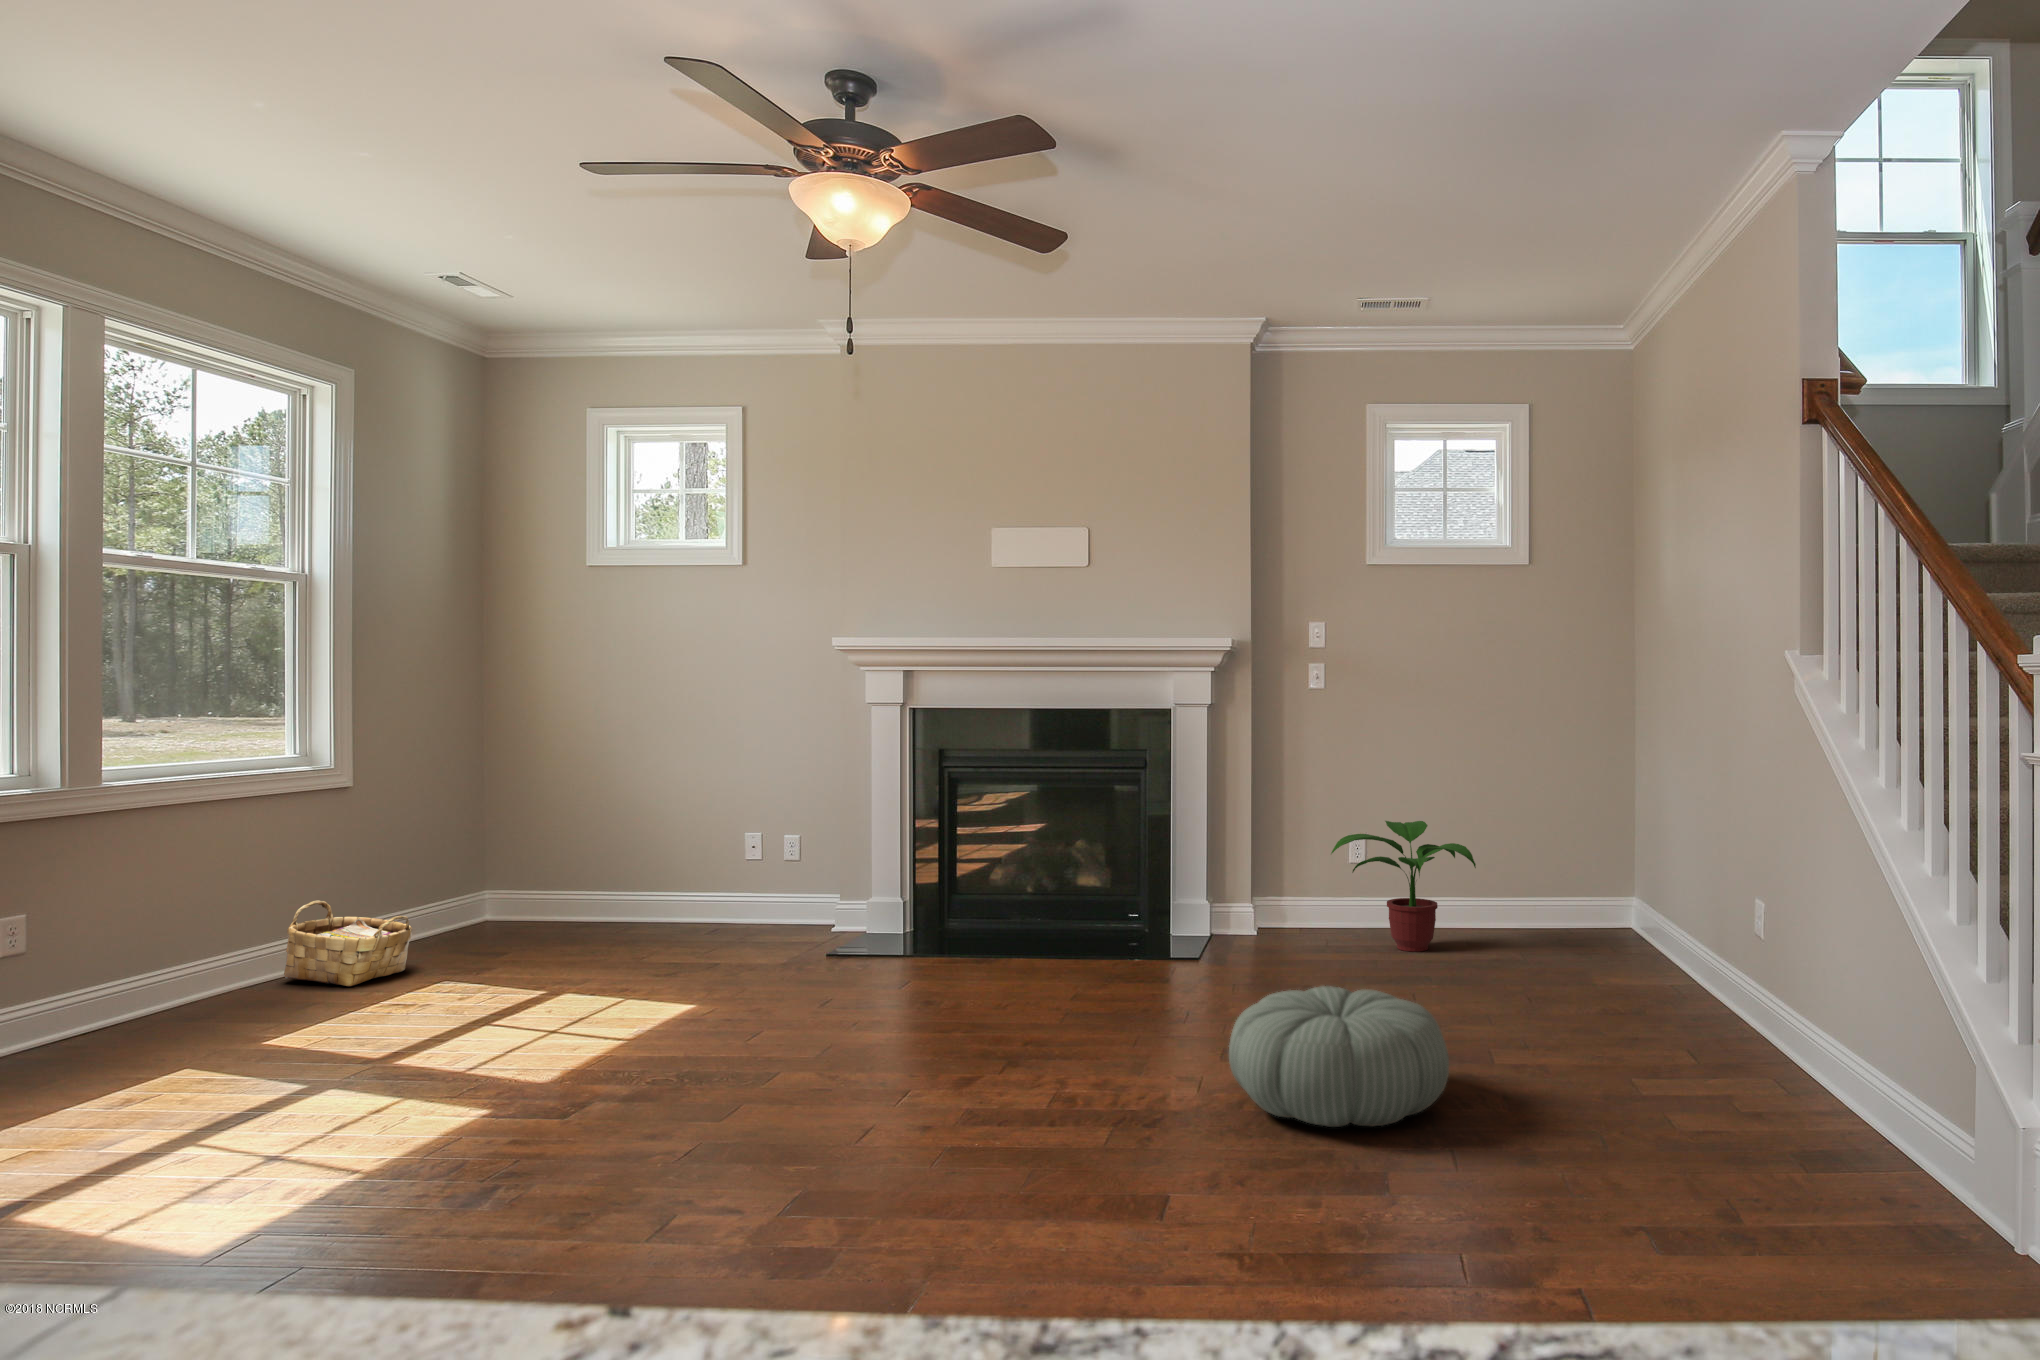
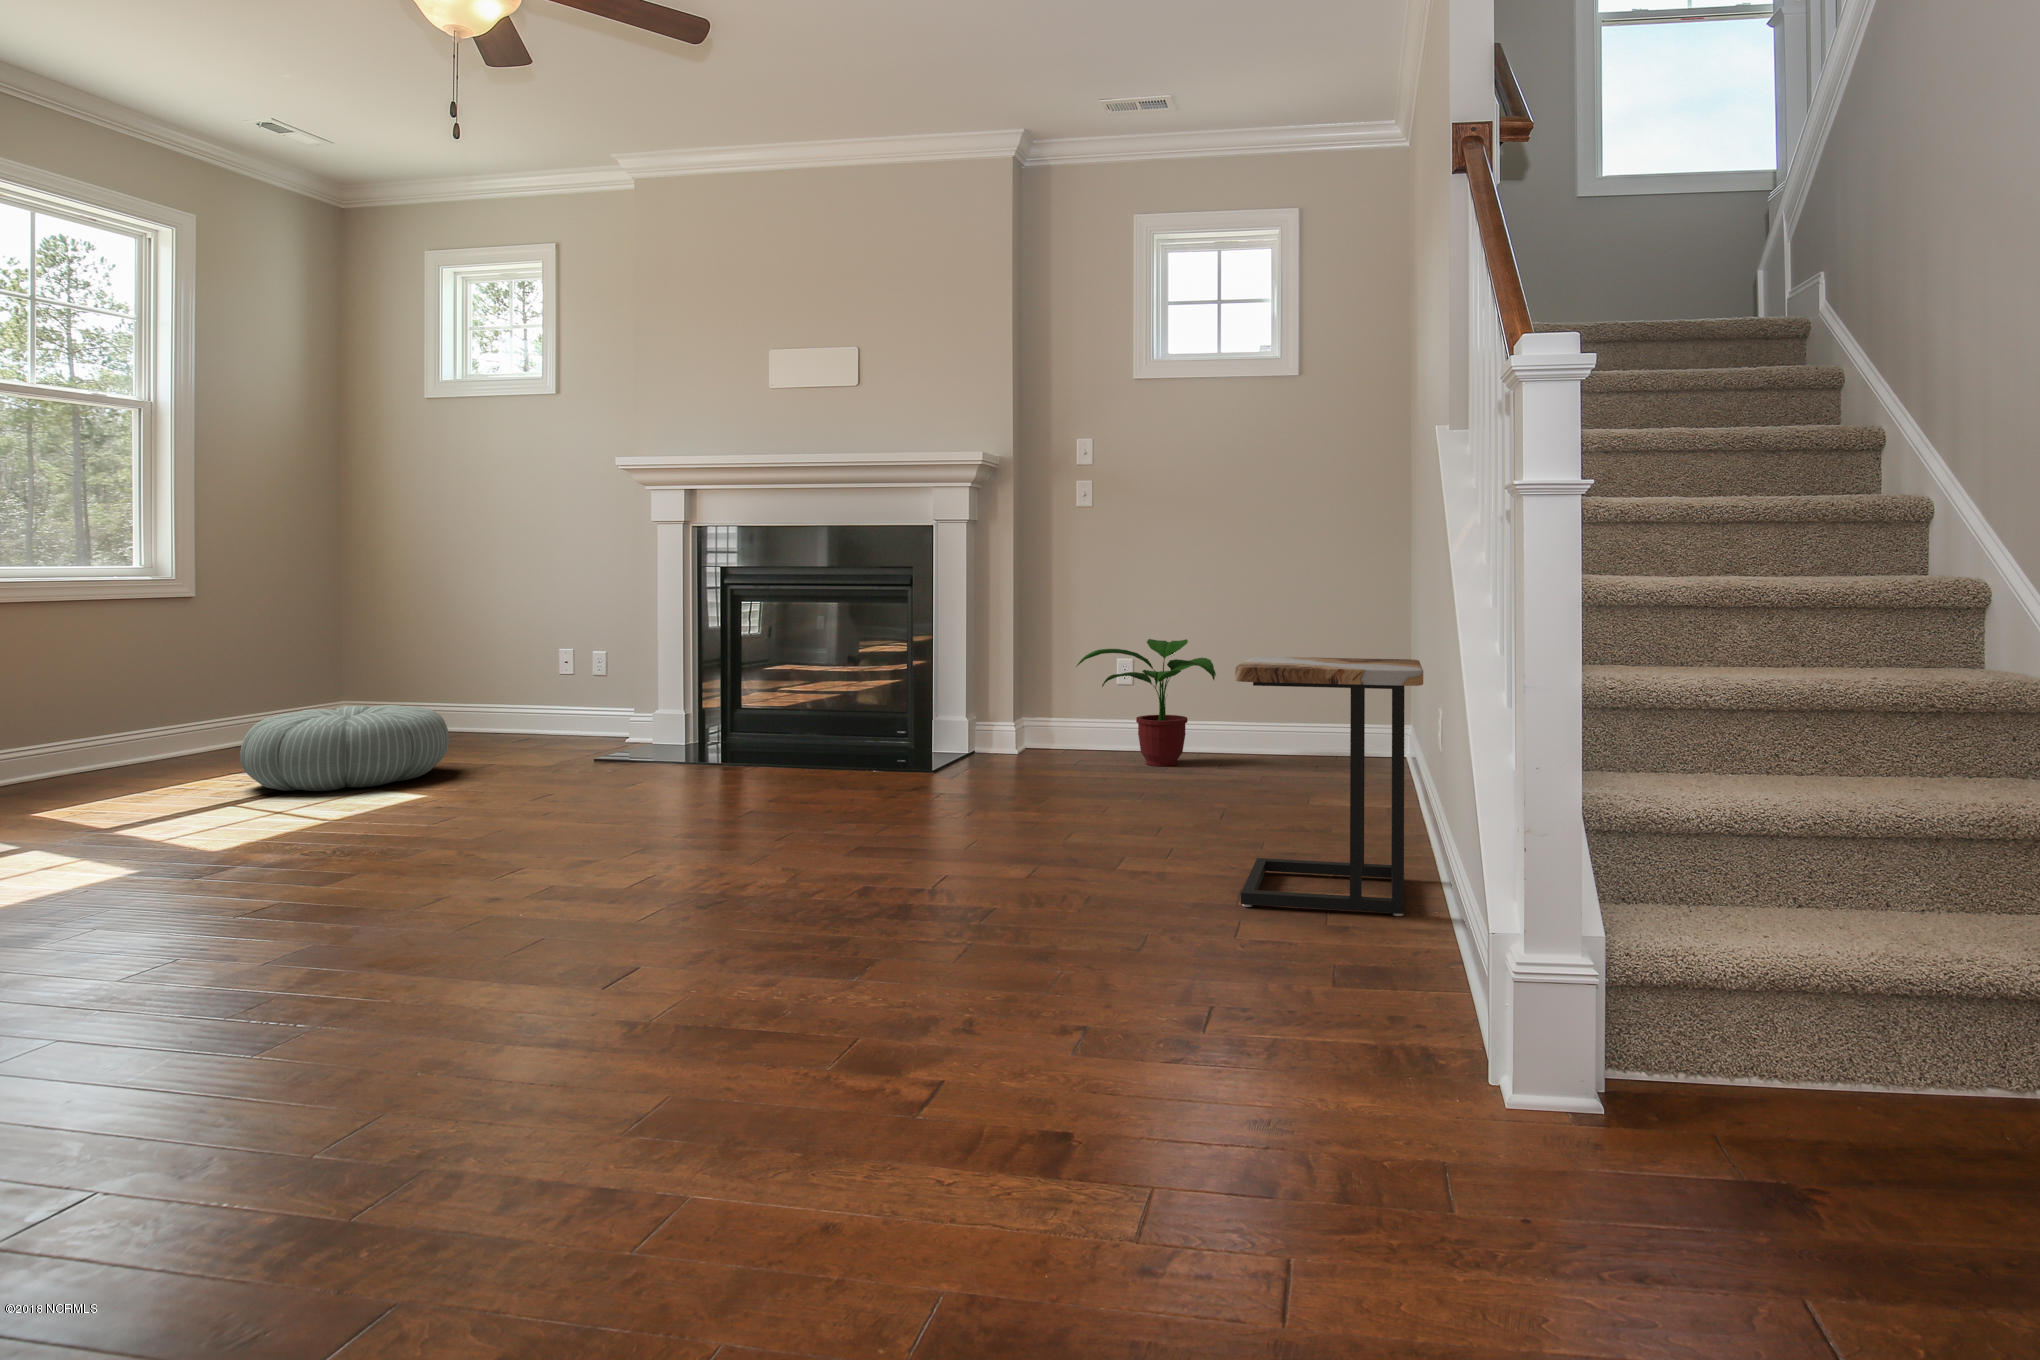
side table: none [1642,881,1830,1112] -> present [1235,657,1423,916]
woven basket: present [284,900,412,987] -> none [48,694,184,773]
pouf: present [1229,986,1449,1127] -> present [240,705,449,791]

